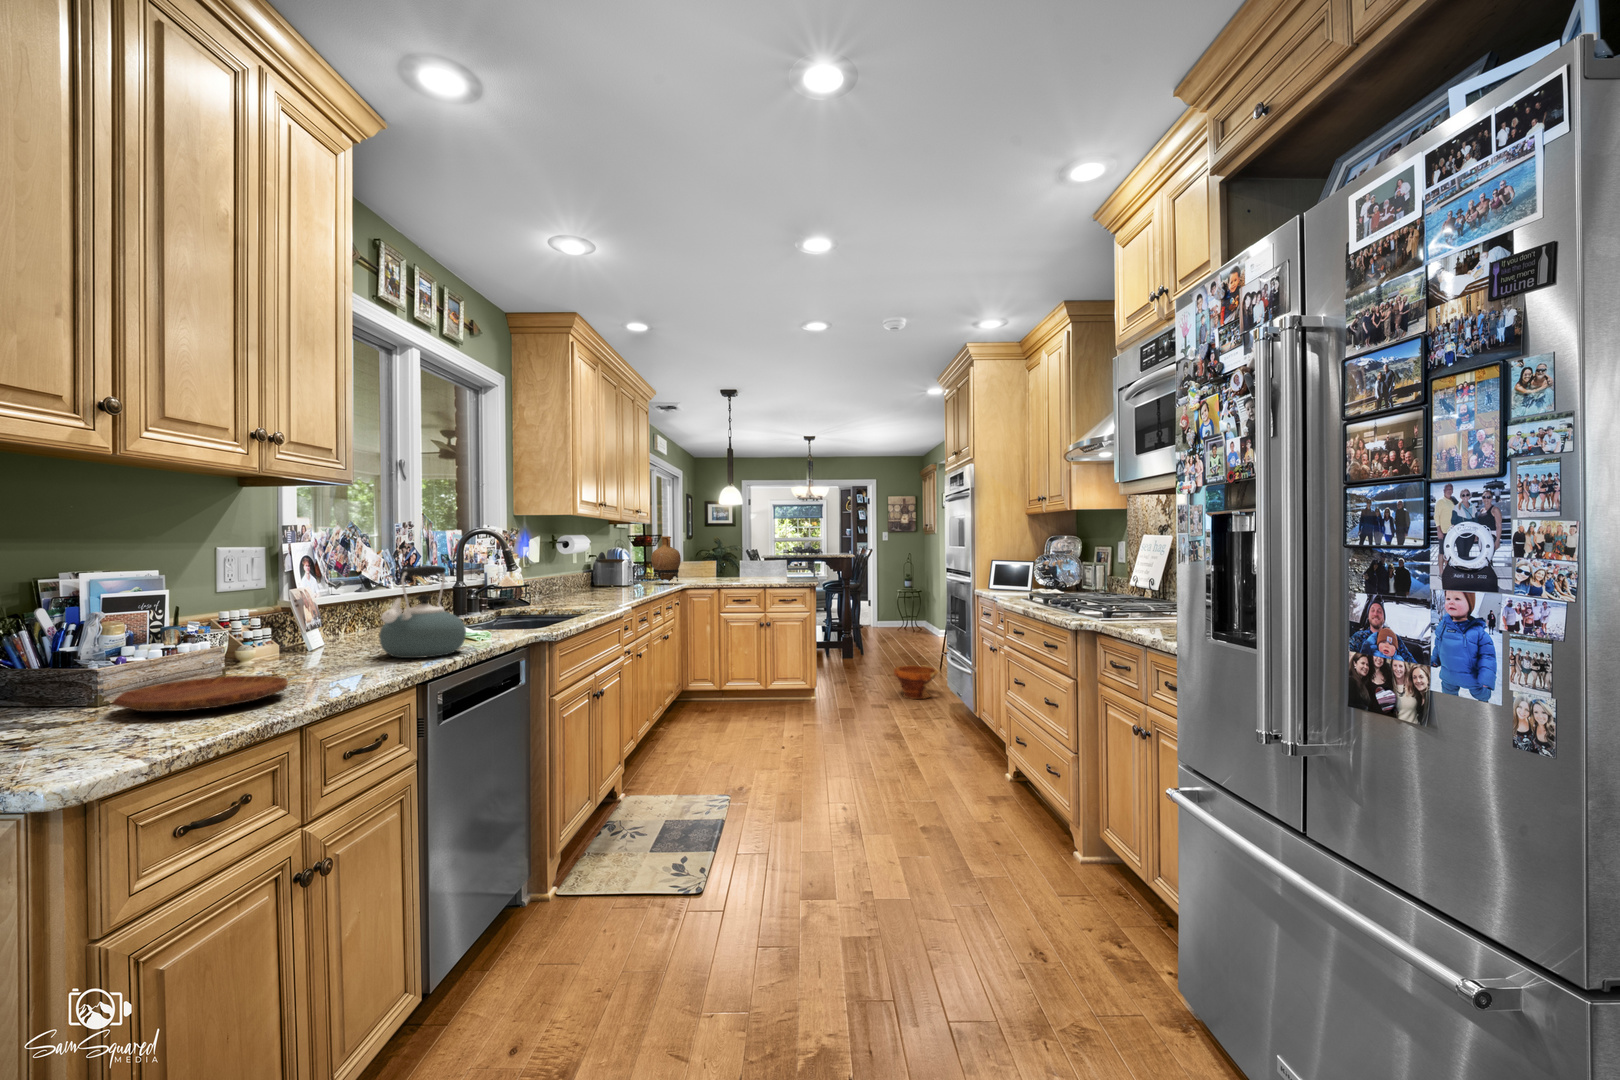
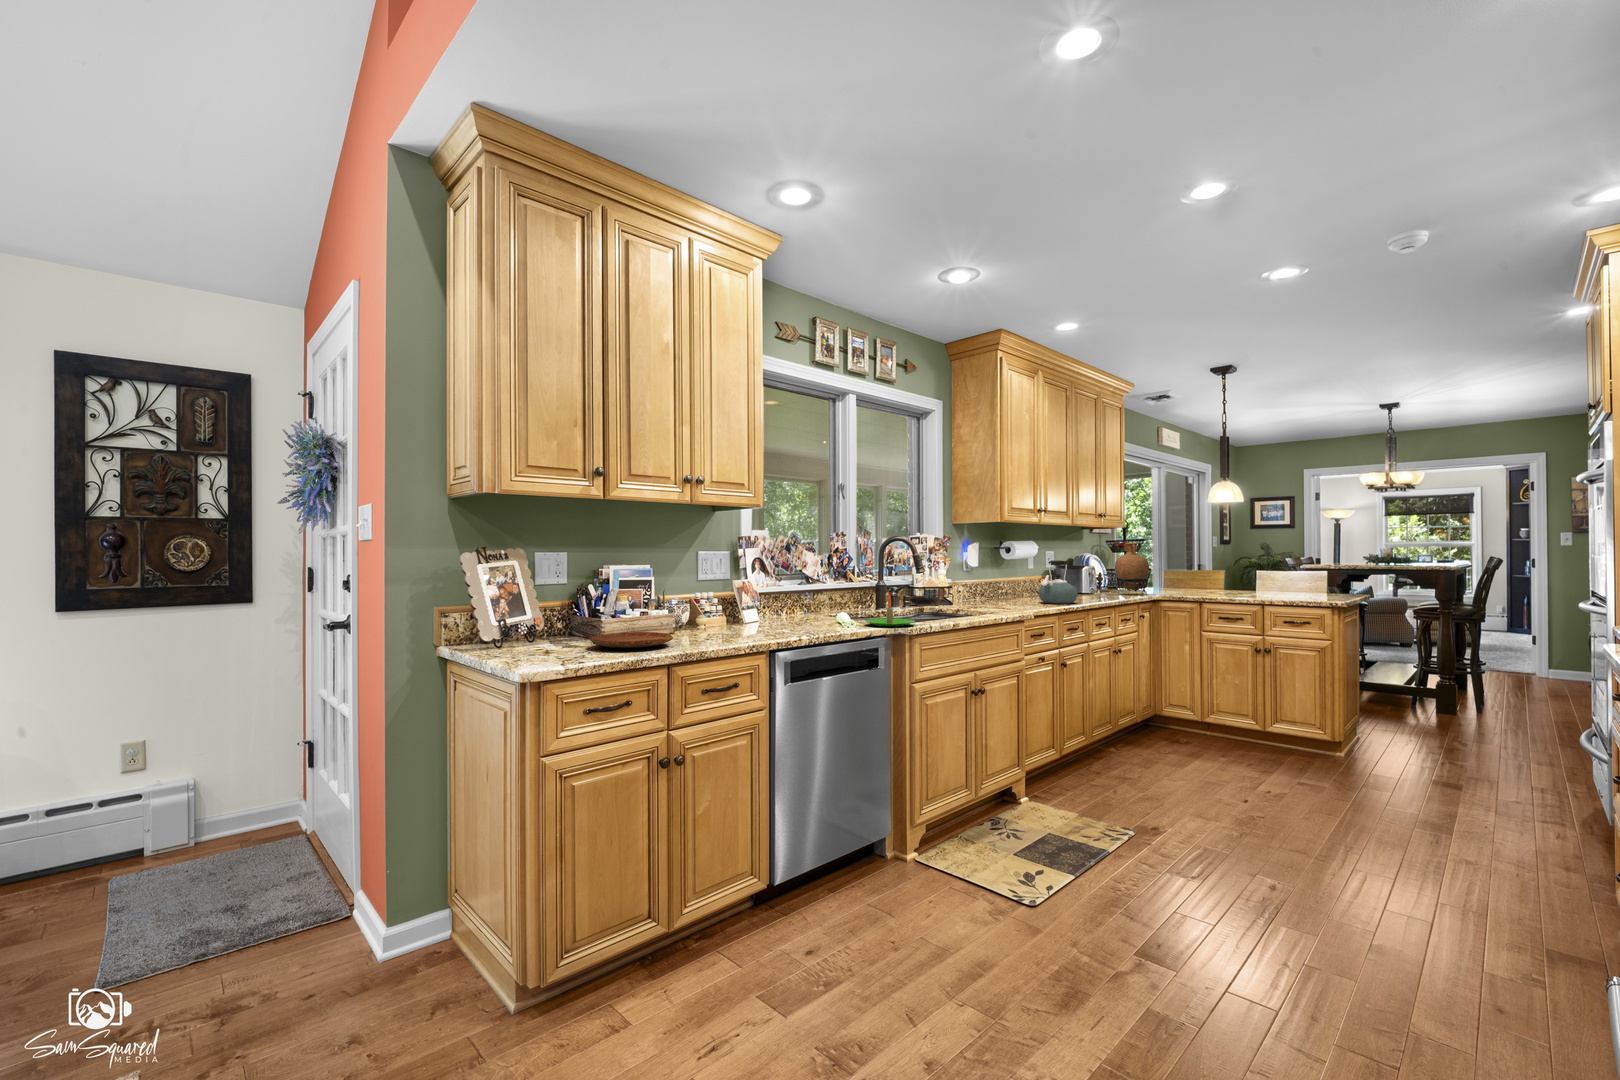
kettle: present [379,566,466,658] -> present [1039,560,1078,604]
candle: none [494,593,558,634] -> present [865,592,915,627]
planter: present [894,666,938,699] -> none [1488,729,1581,784]

